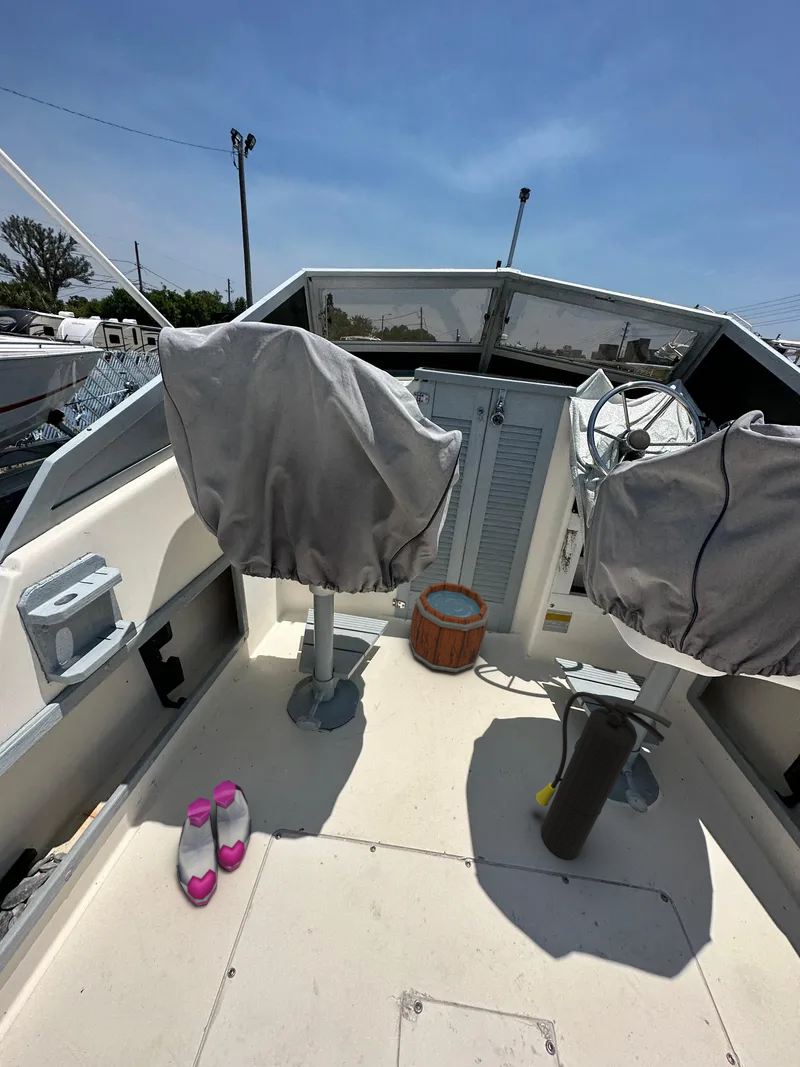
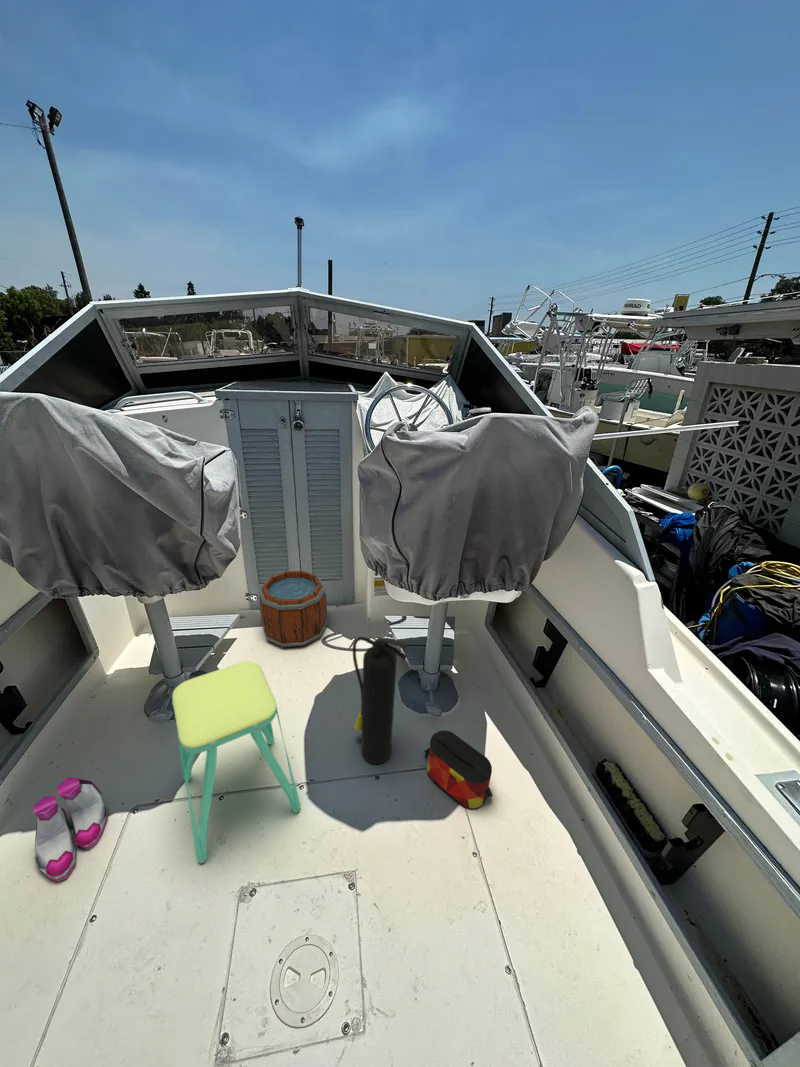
stool: none [332,691,488,937] -> present [172,661,301,863]
bag: none [629,841,759,976] -> present [424,731,493,809]

